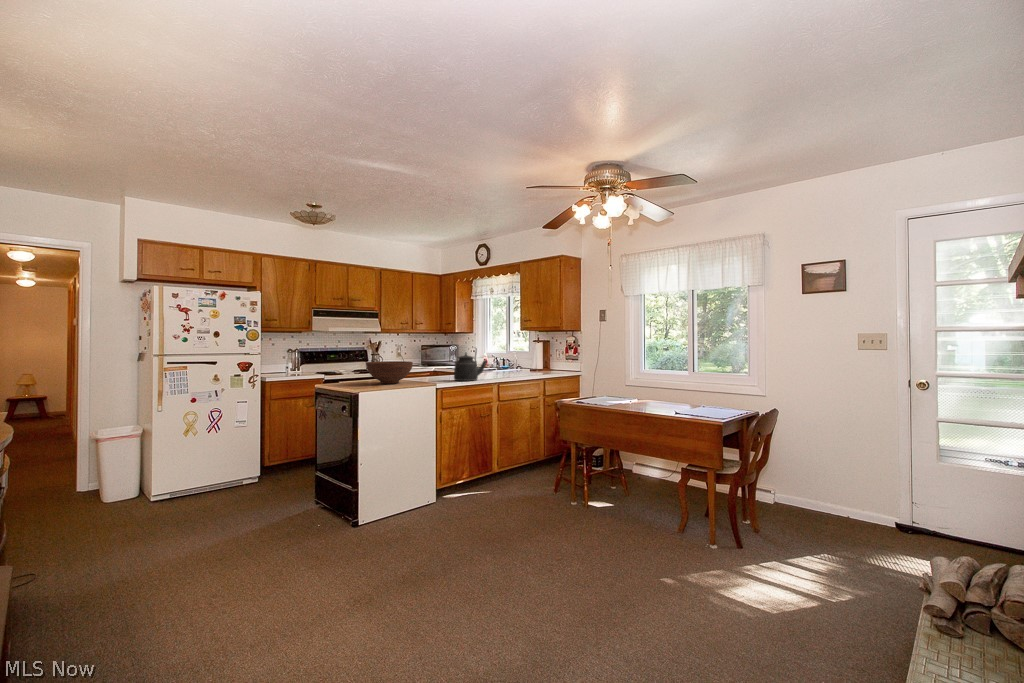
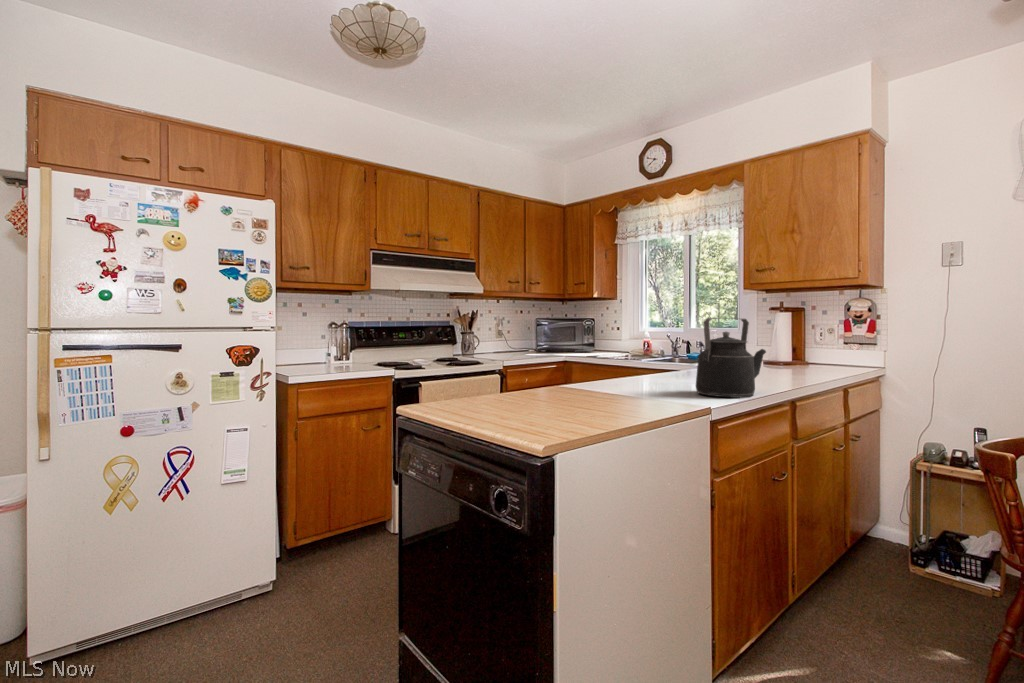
fruit bowl: present [366,361,413,384] -> none [506,348,612,402]

